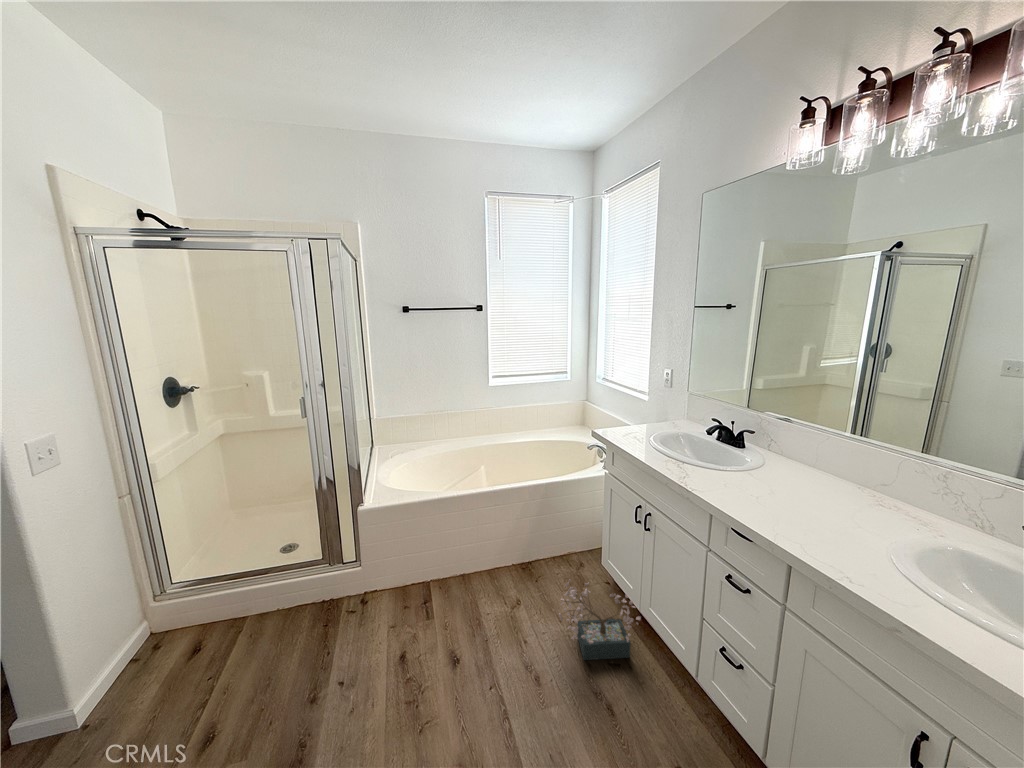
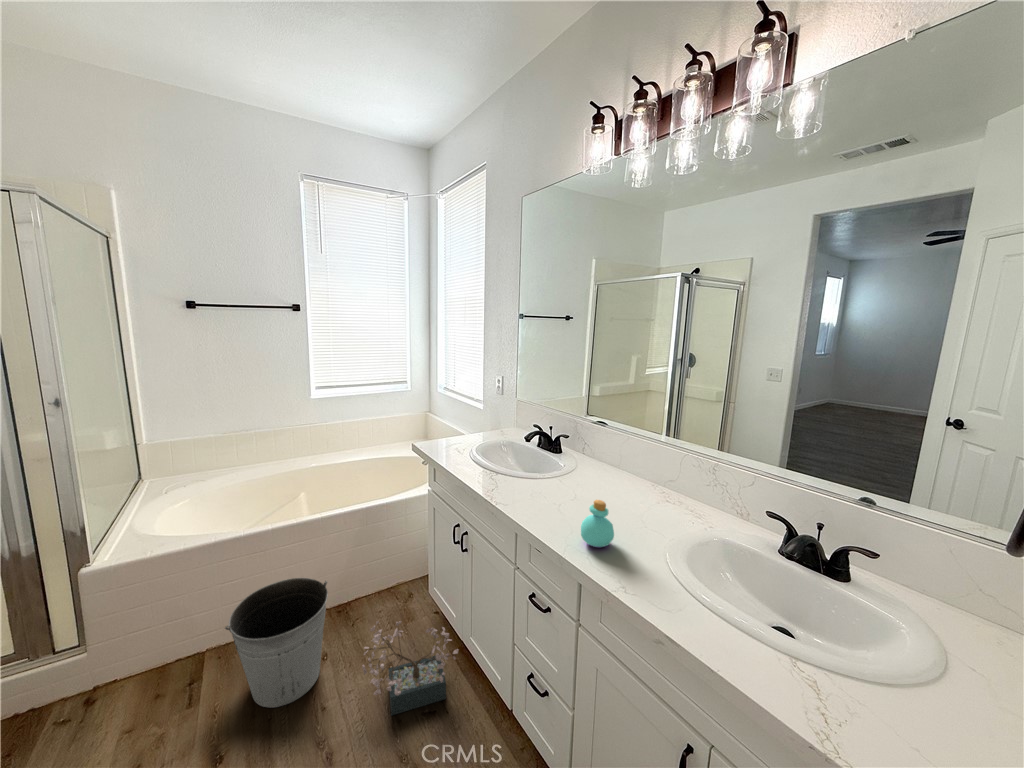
perfume bottle: none [800,494,840,539] -> present [581,500,614,547]
bucket: none [456,534,527,633] -> present [225,578,328,708]

